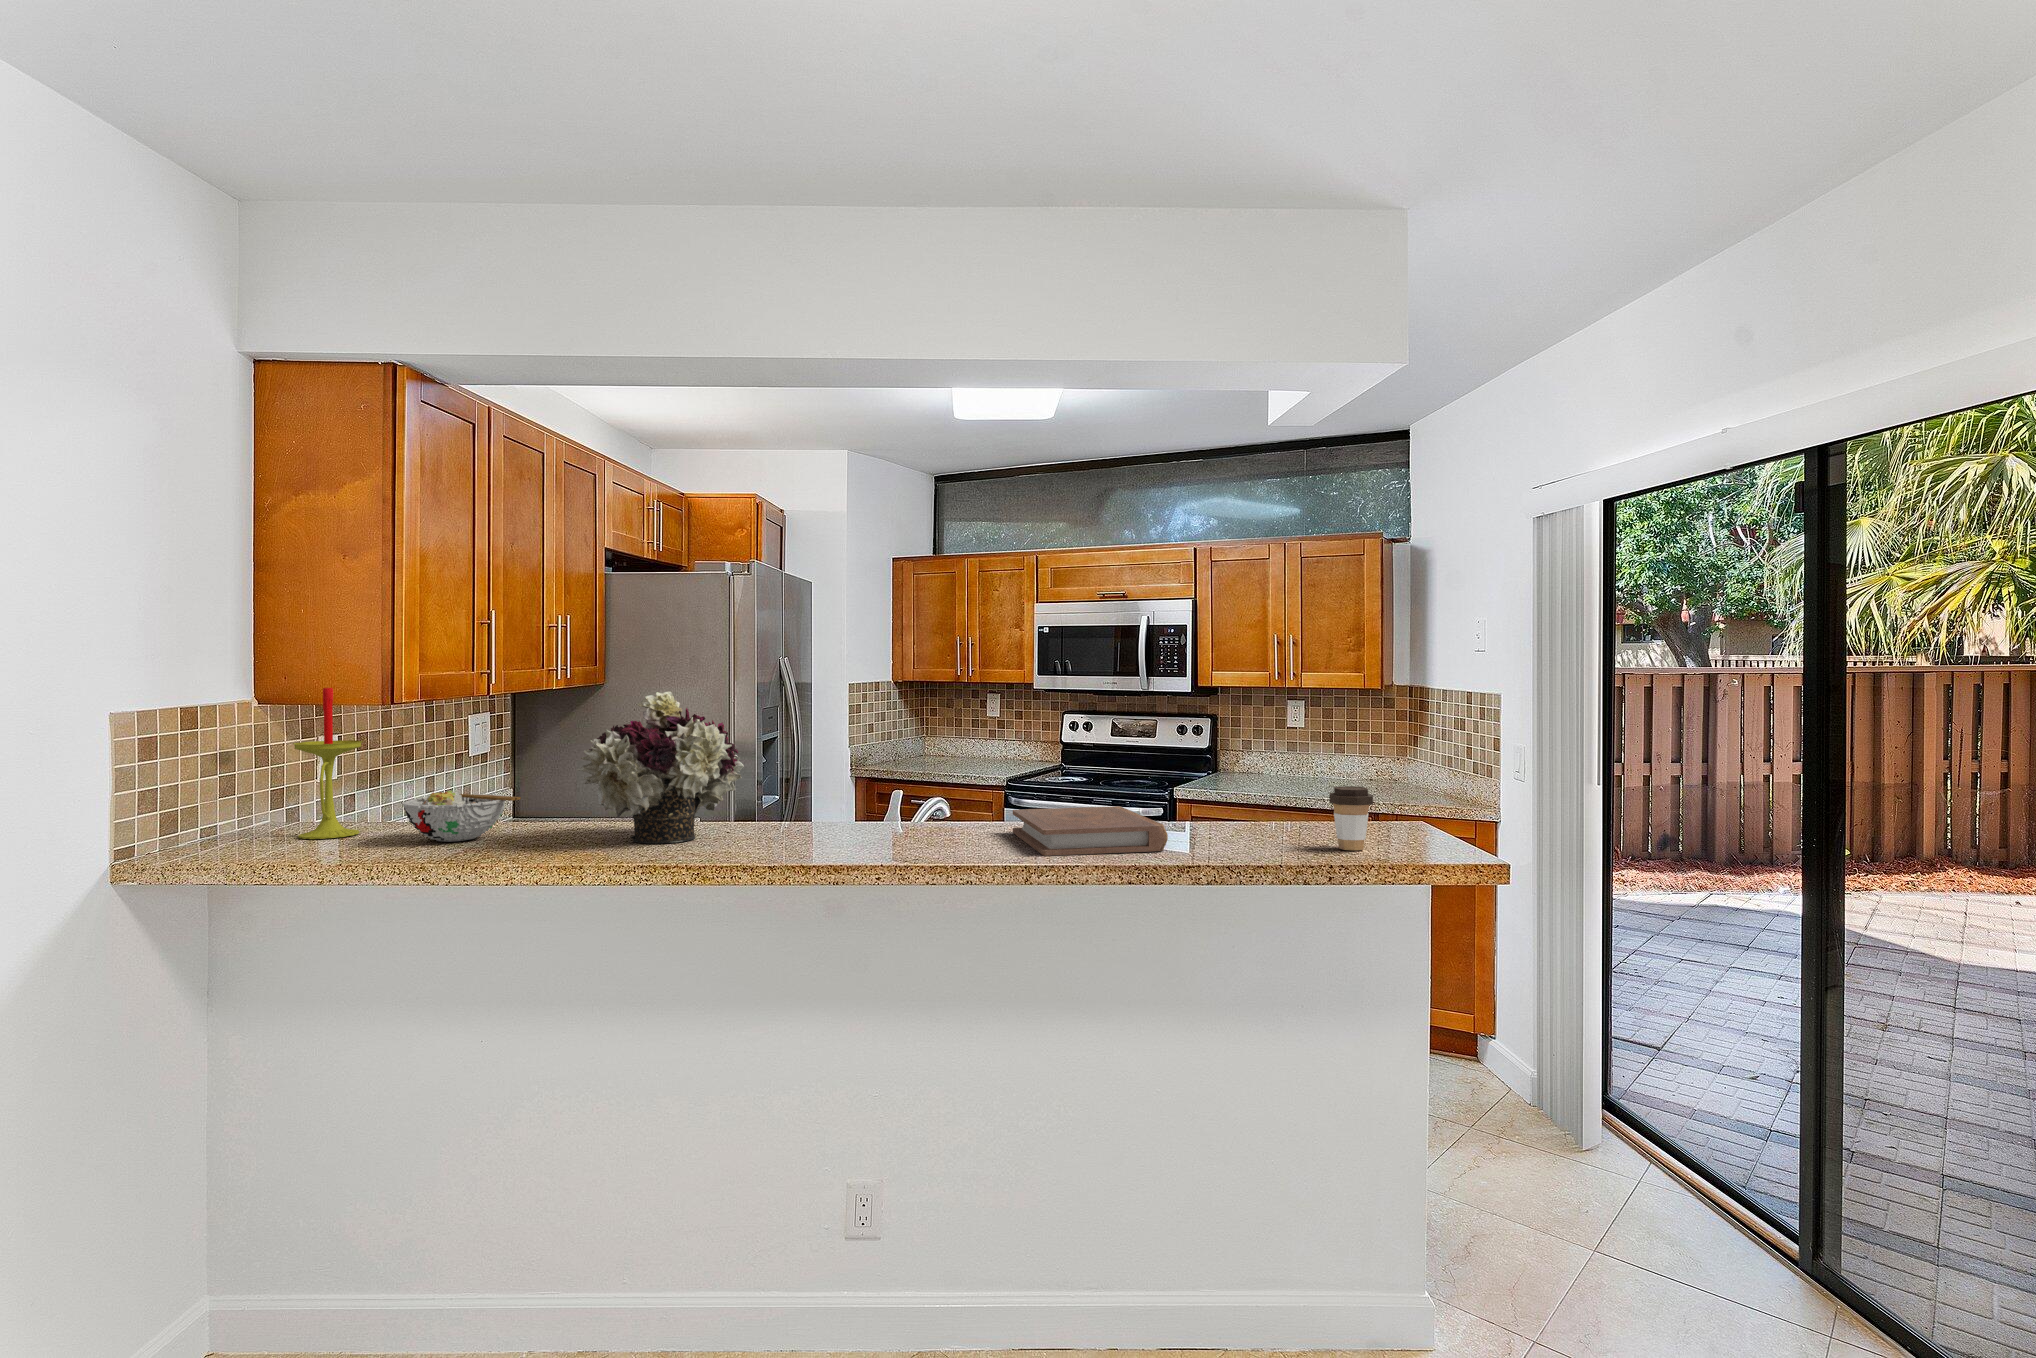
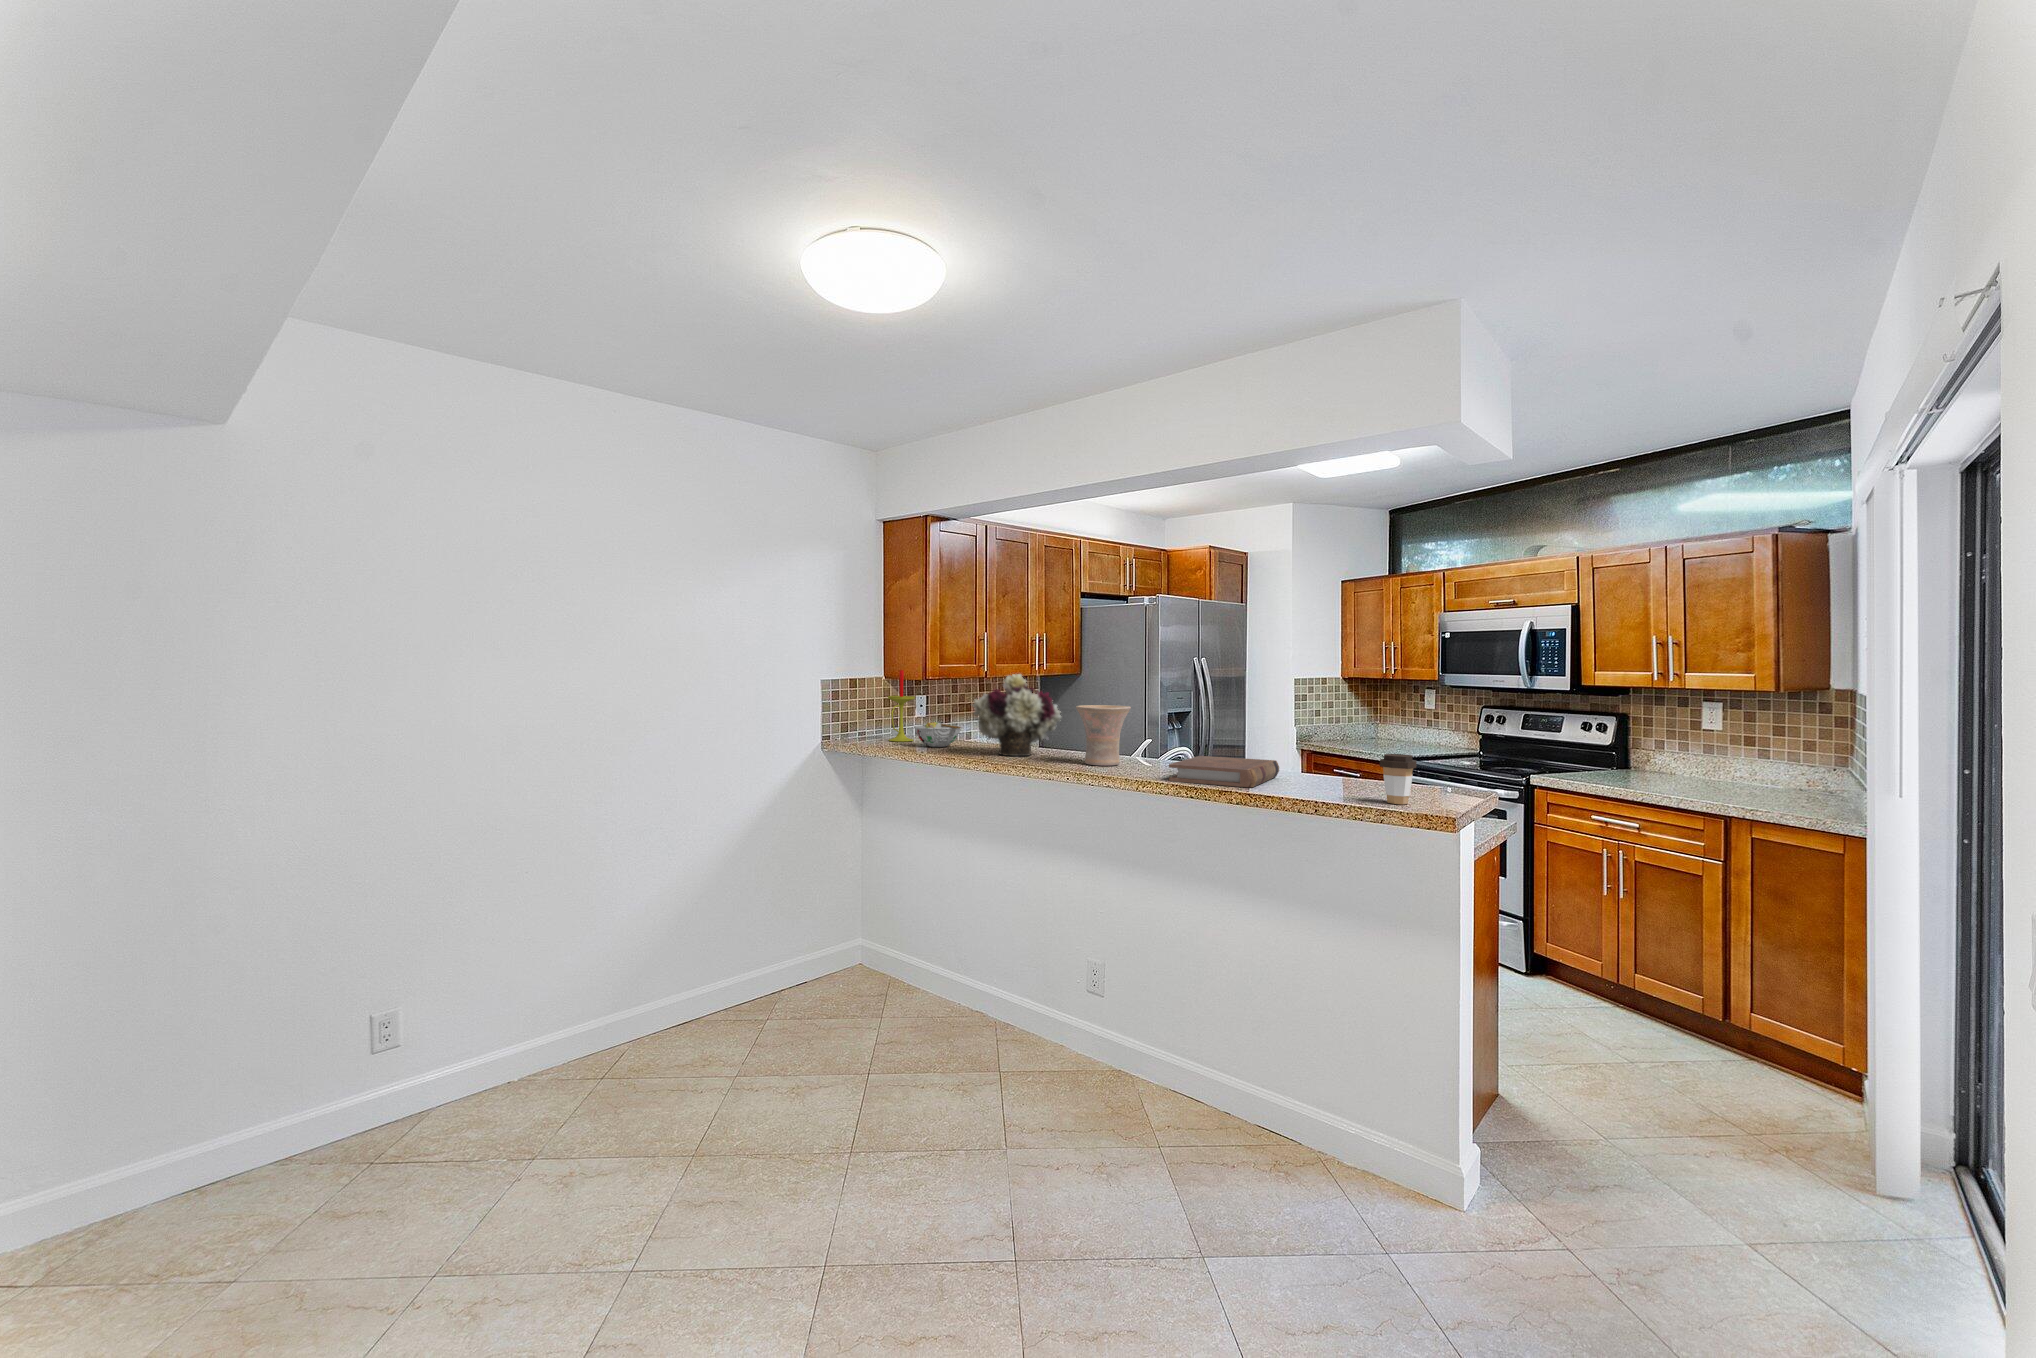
vase: none [813,740,904,842] -> present [1076,705,1131,766]

